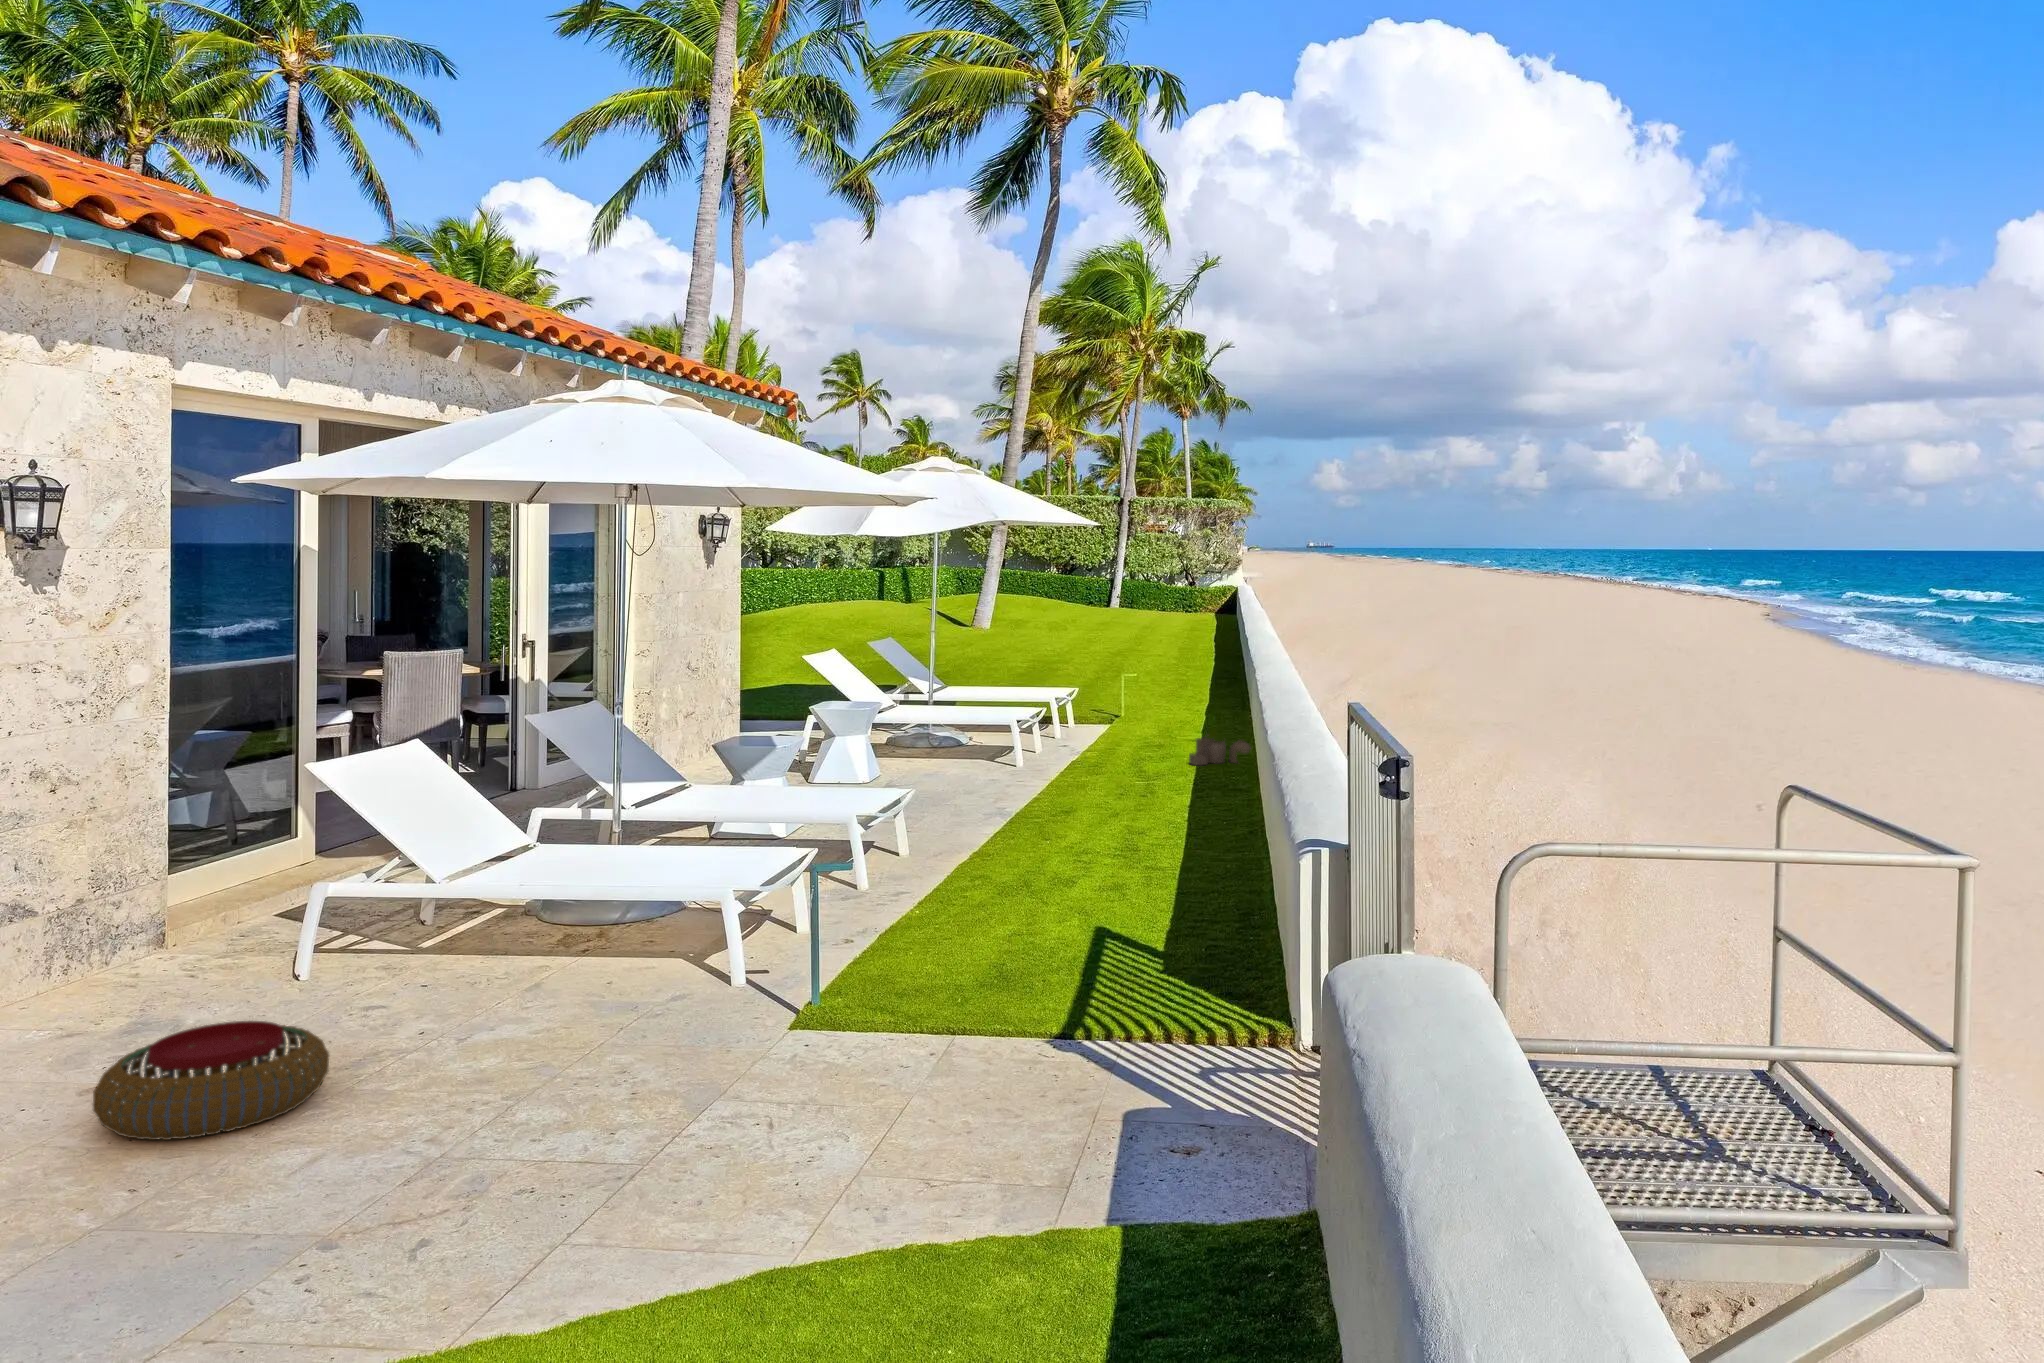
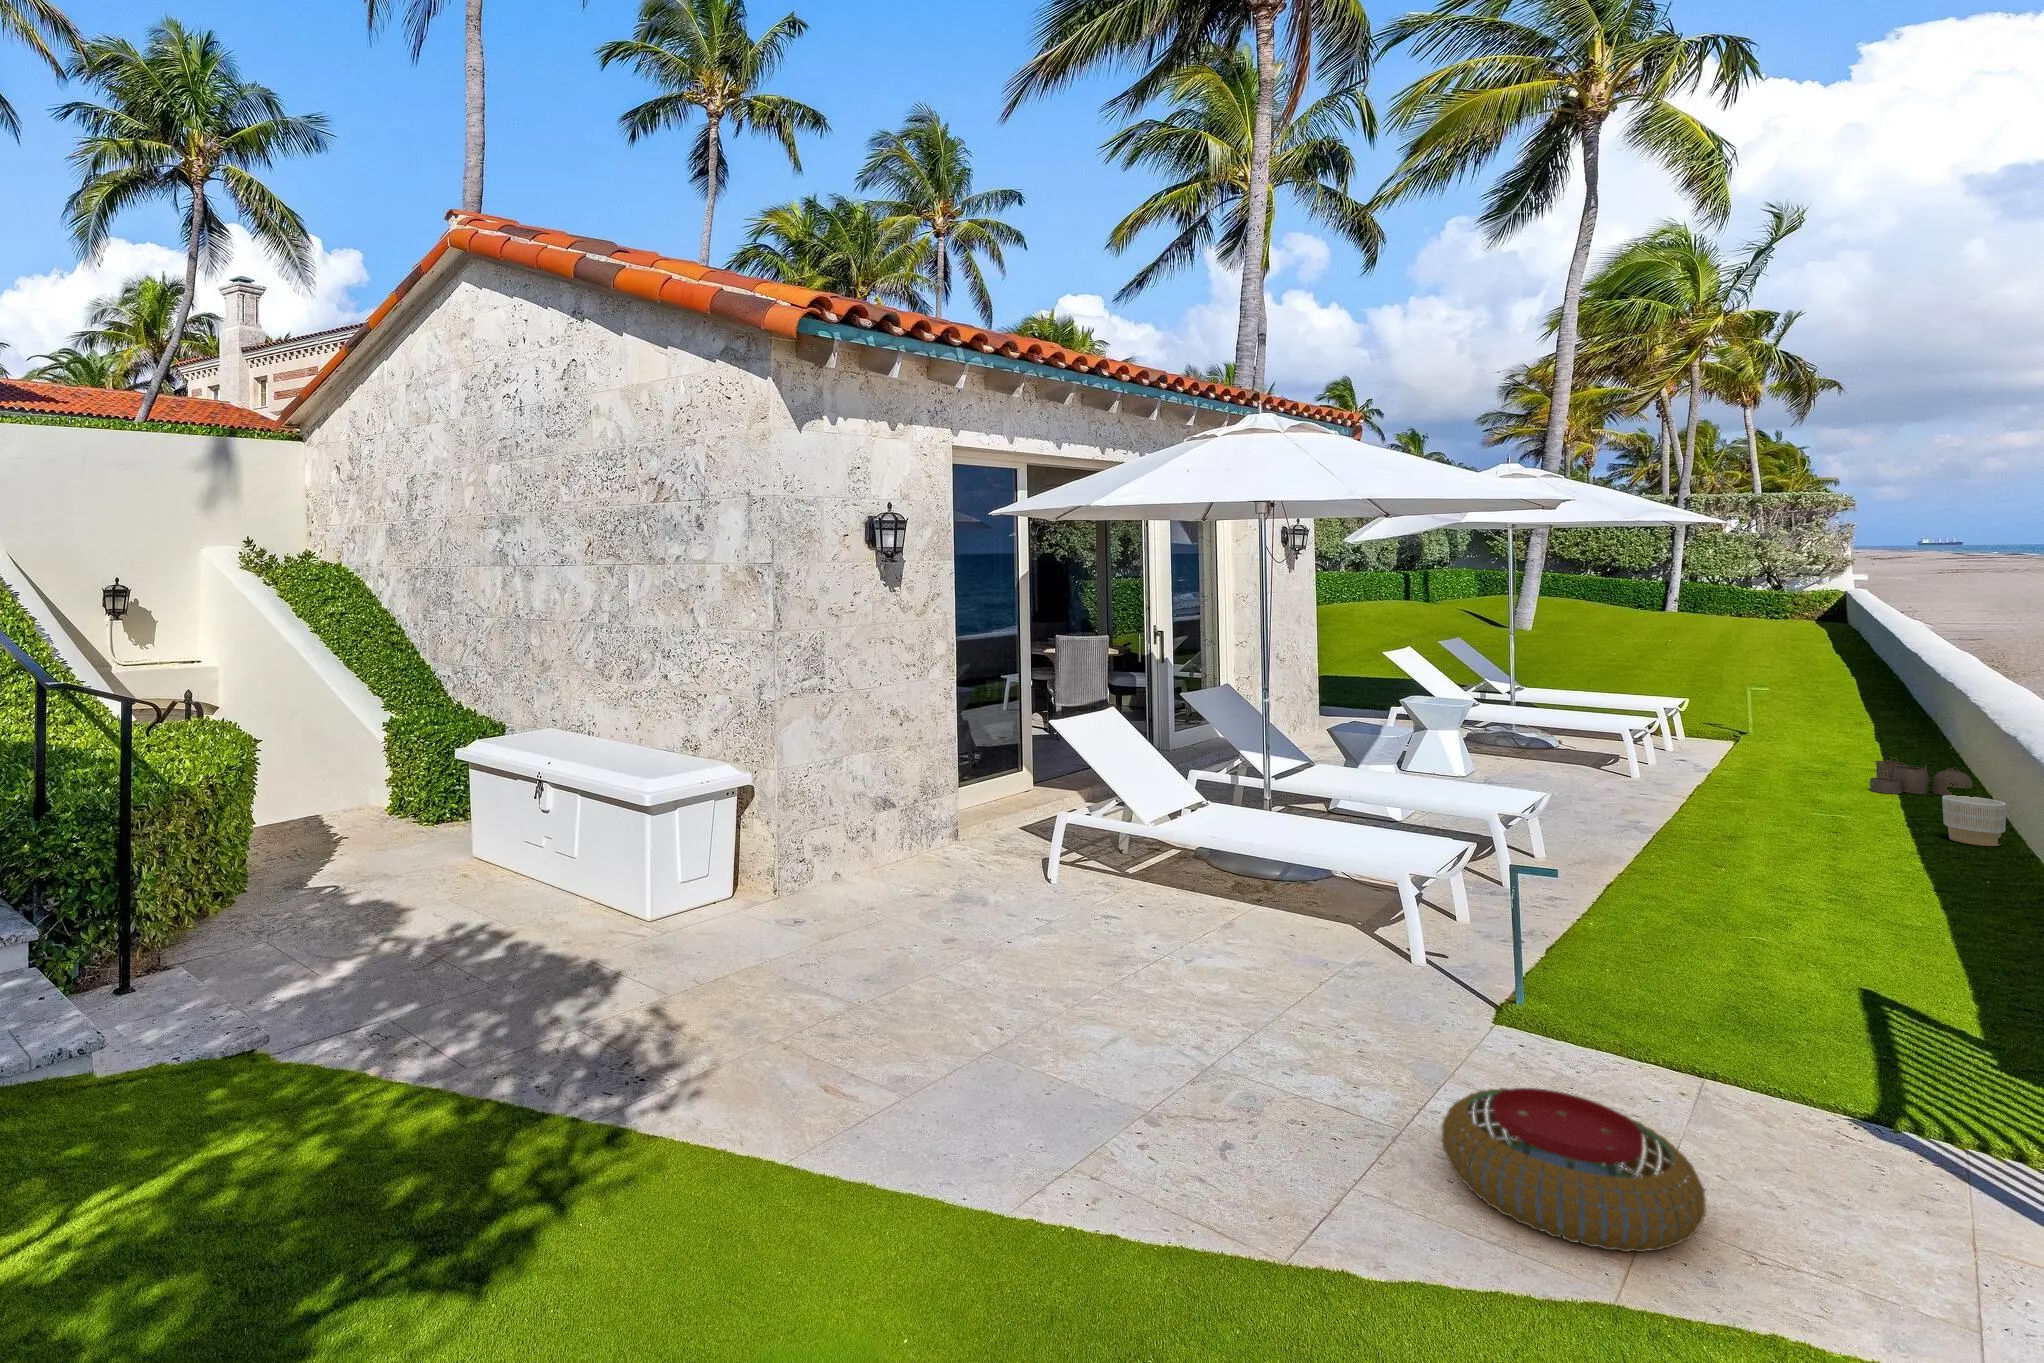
planter: none [1217,762,1253,802] -> present [1942,795,2006,846]
pouf: present [93,1021,329,1140] -> present [1441,1088,1706,1252]

